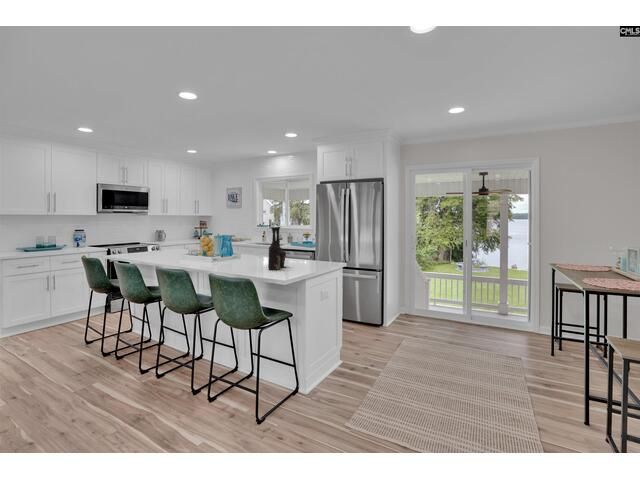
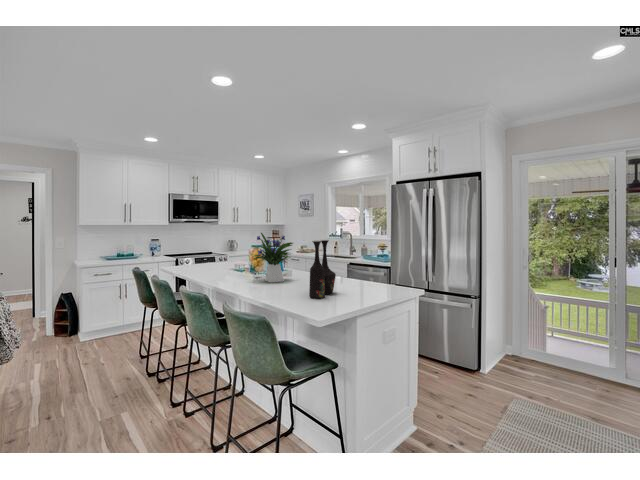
flower arrangement: none [207,221,247,263] -> present [255,233,293,282]

